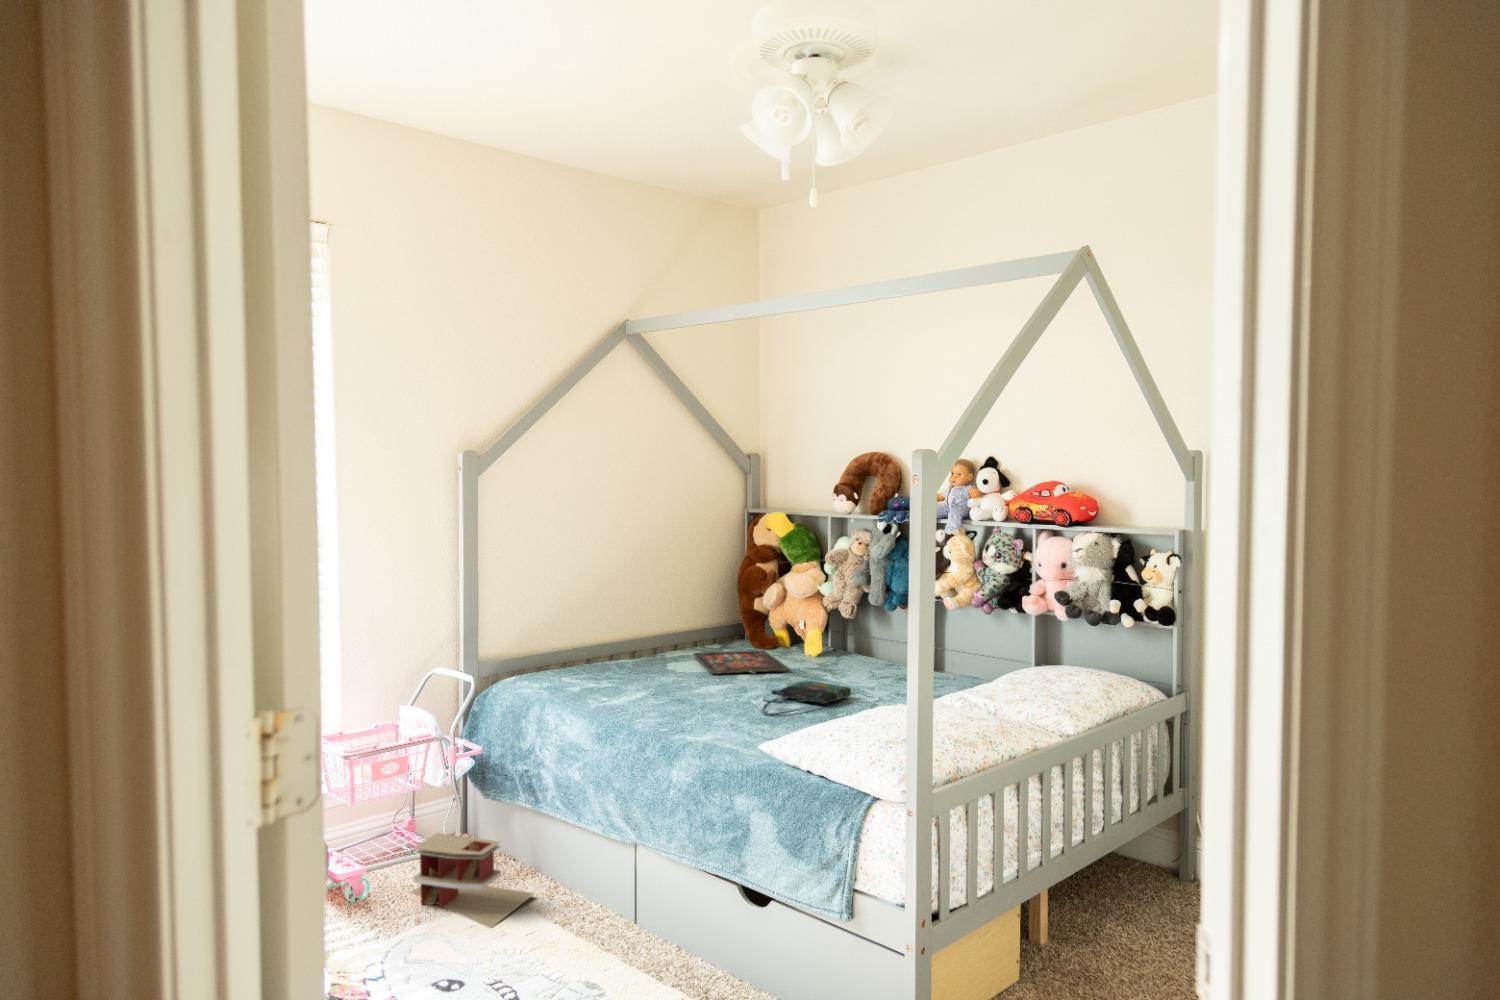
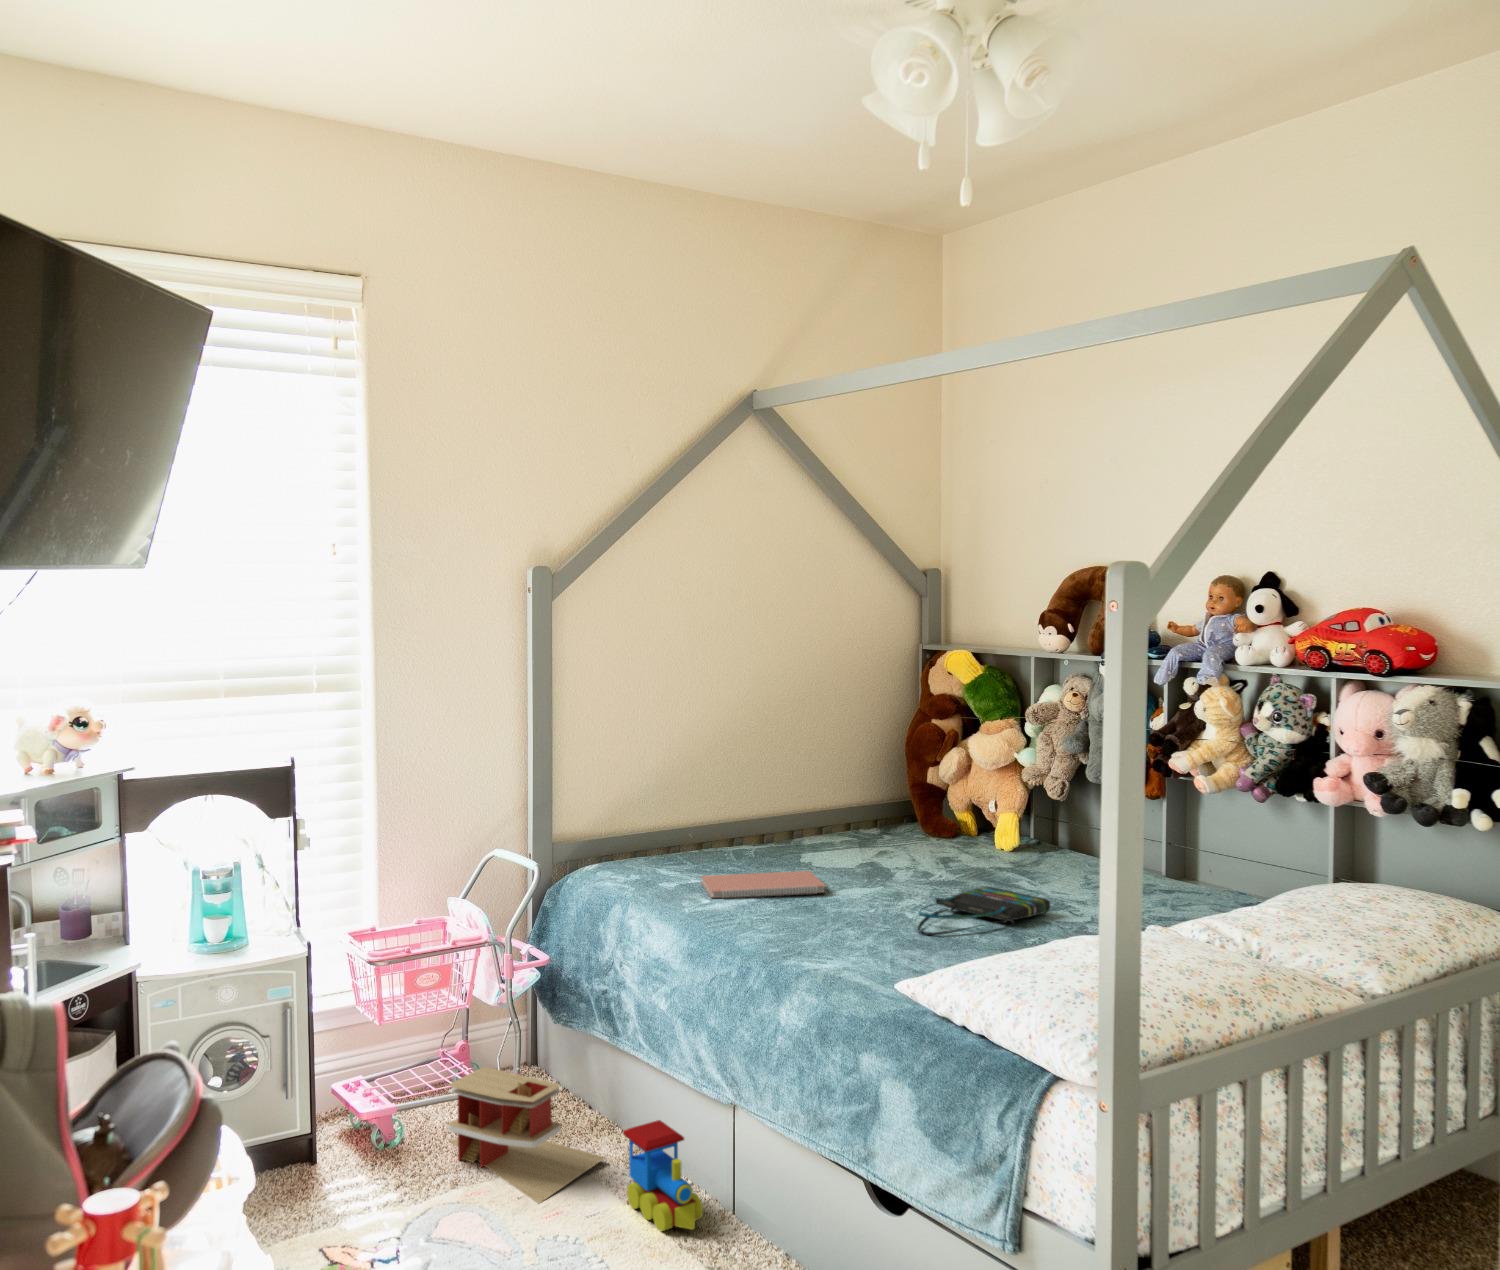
board game: present [694,650,788,674] -> none [843,839,968,872]
notebook: none [596,676,691,698] -> present [701,871,826,898]
toy train: none [553,860,616,939] -> present [623,1120,703,1232]

